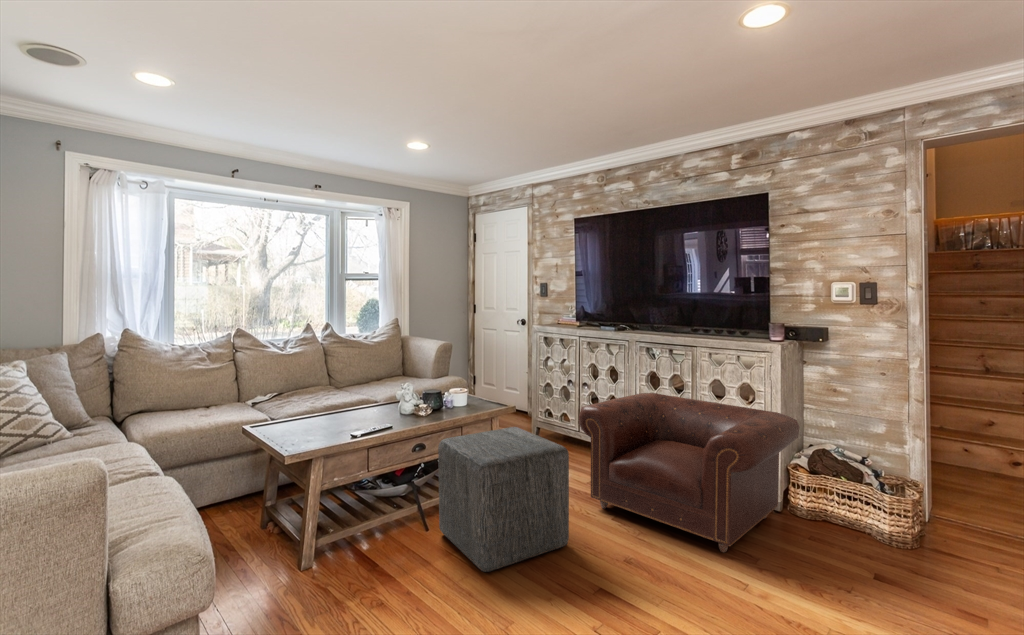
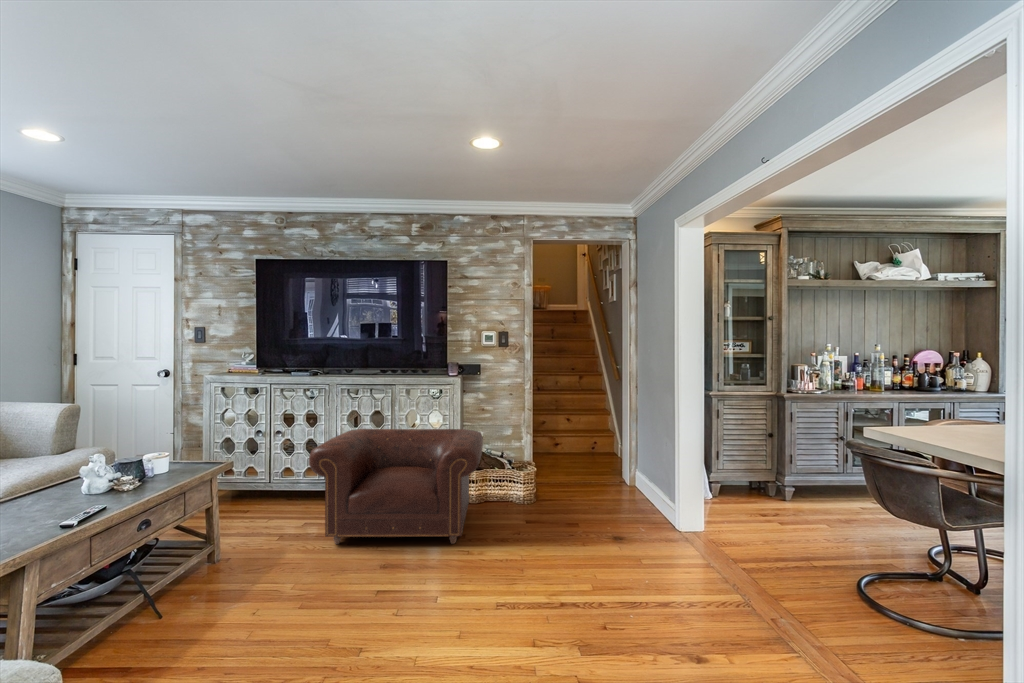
ottoman: present [438,427,569,572] -> none [172,481,334,637]

